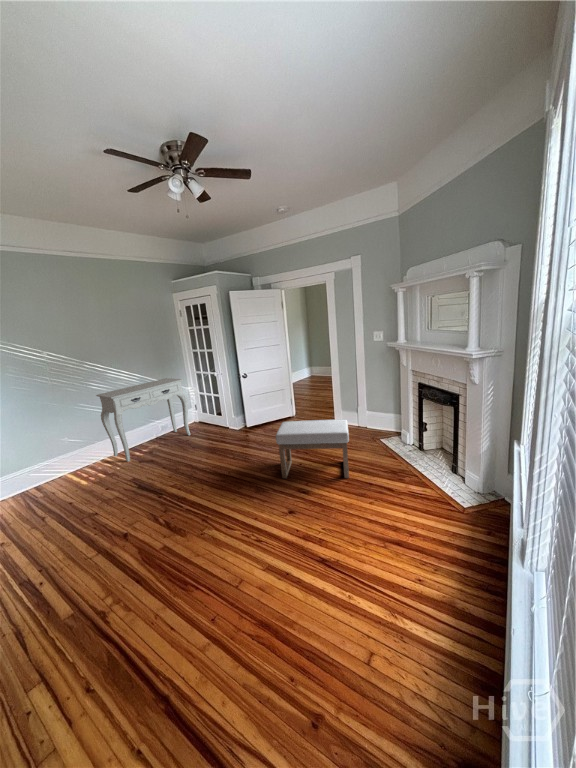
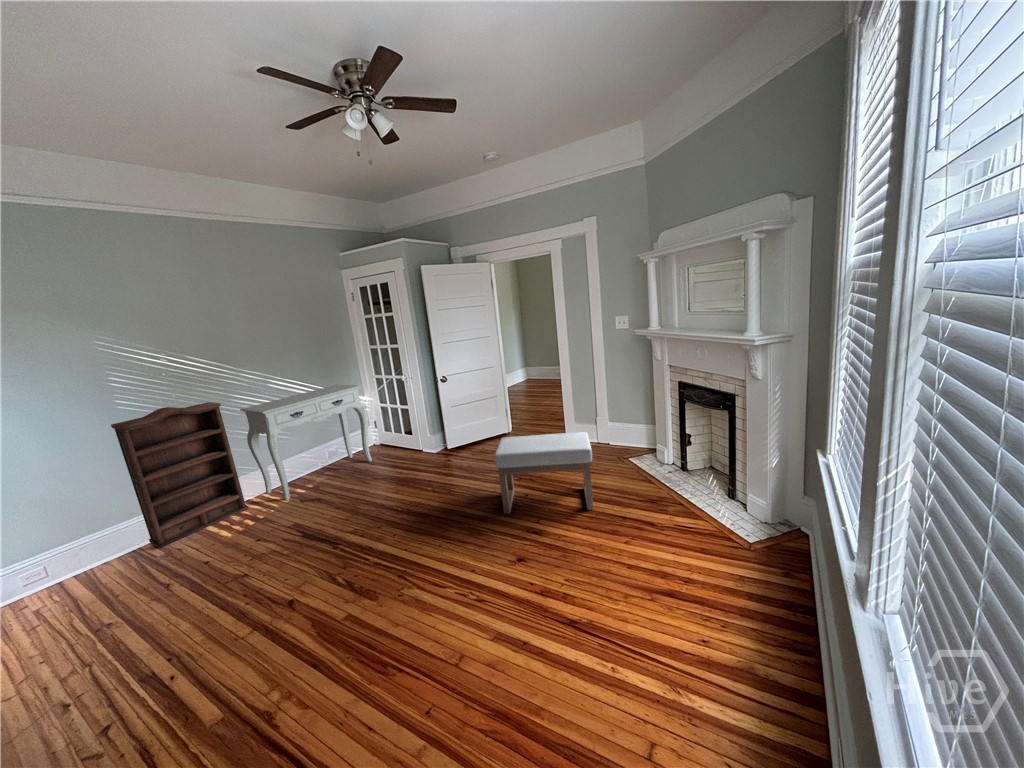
bookshelf: none [6,389,101,493] -> present [111,402,248,548]

